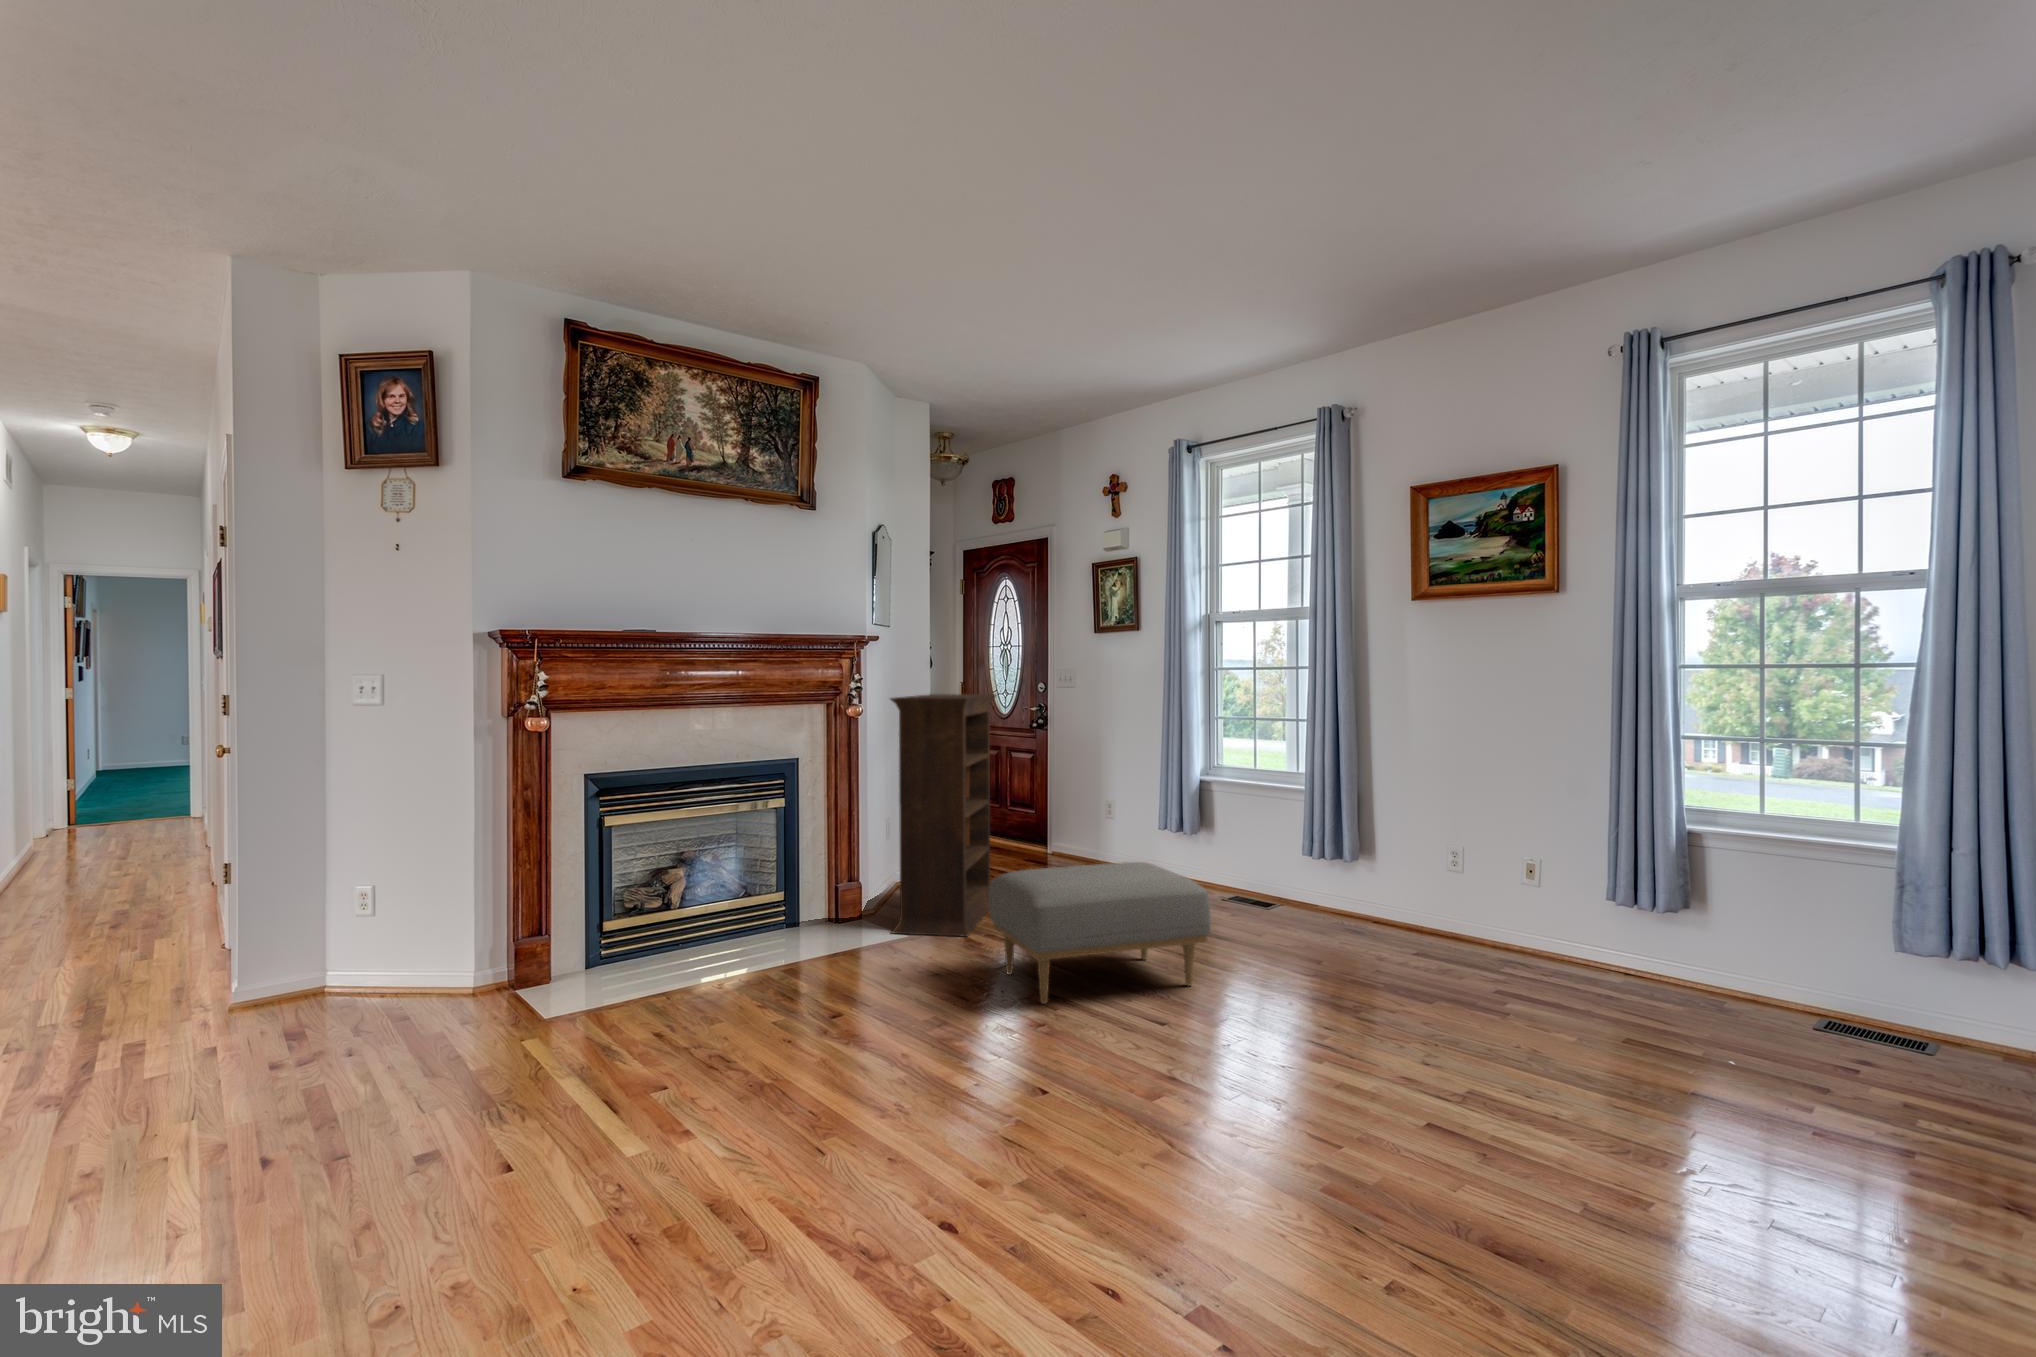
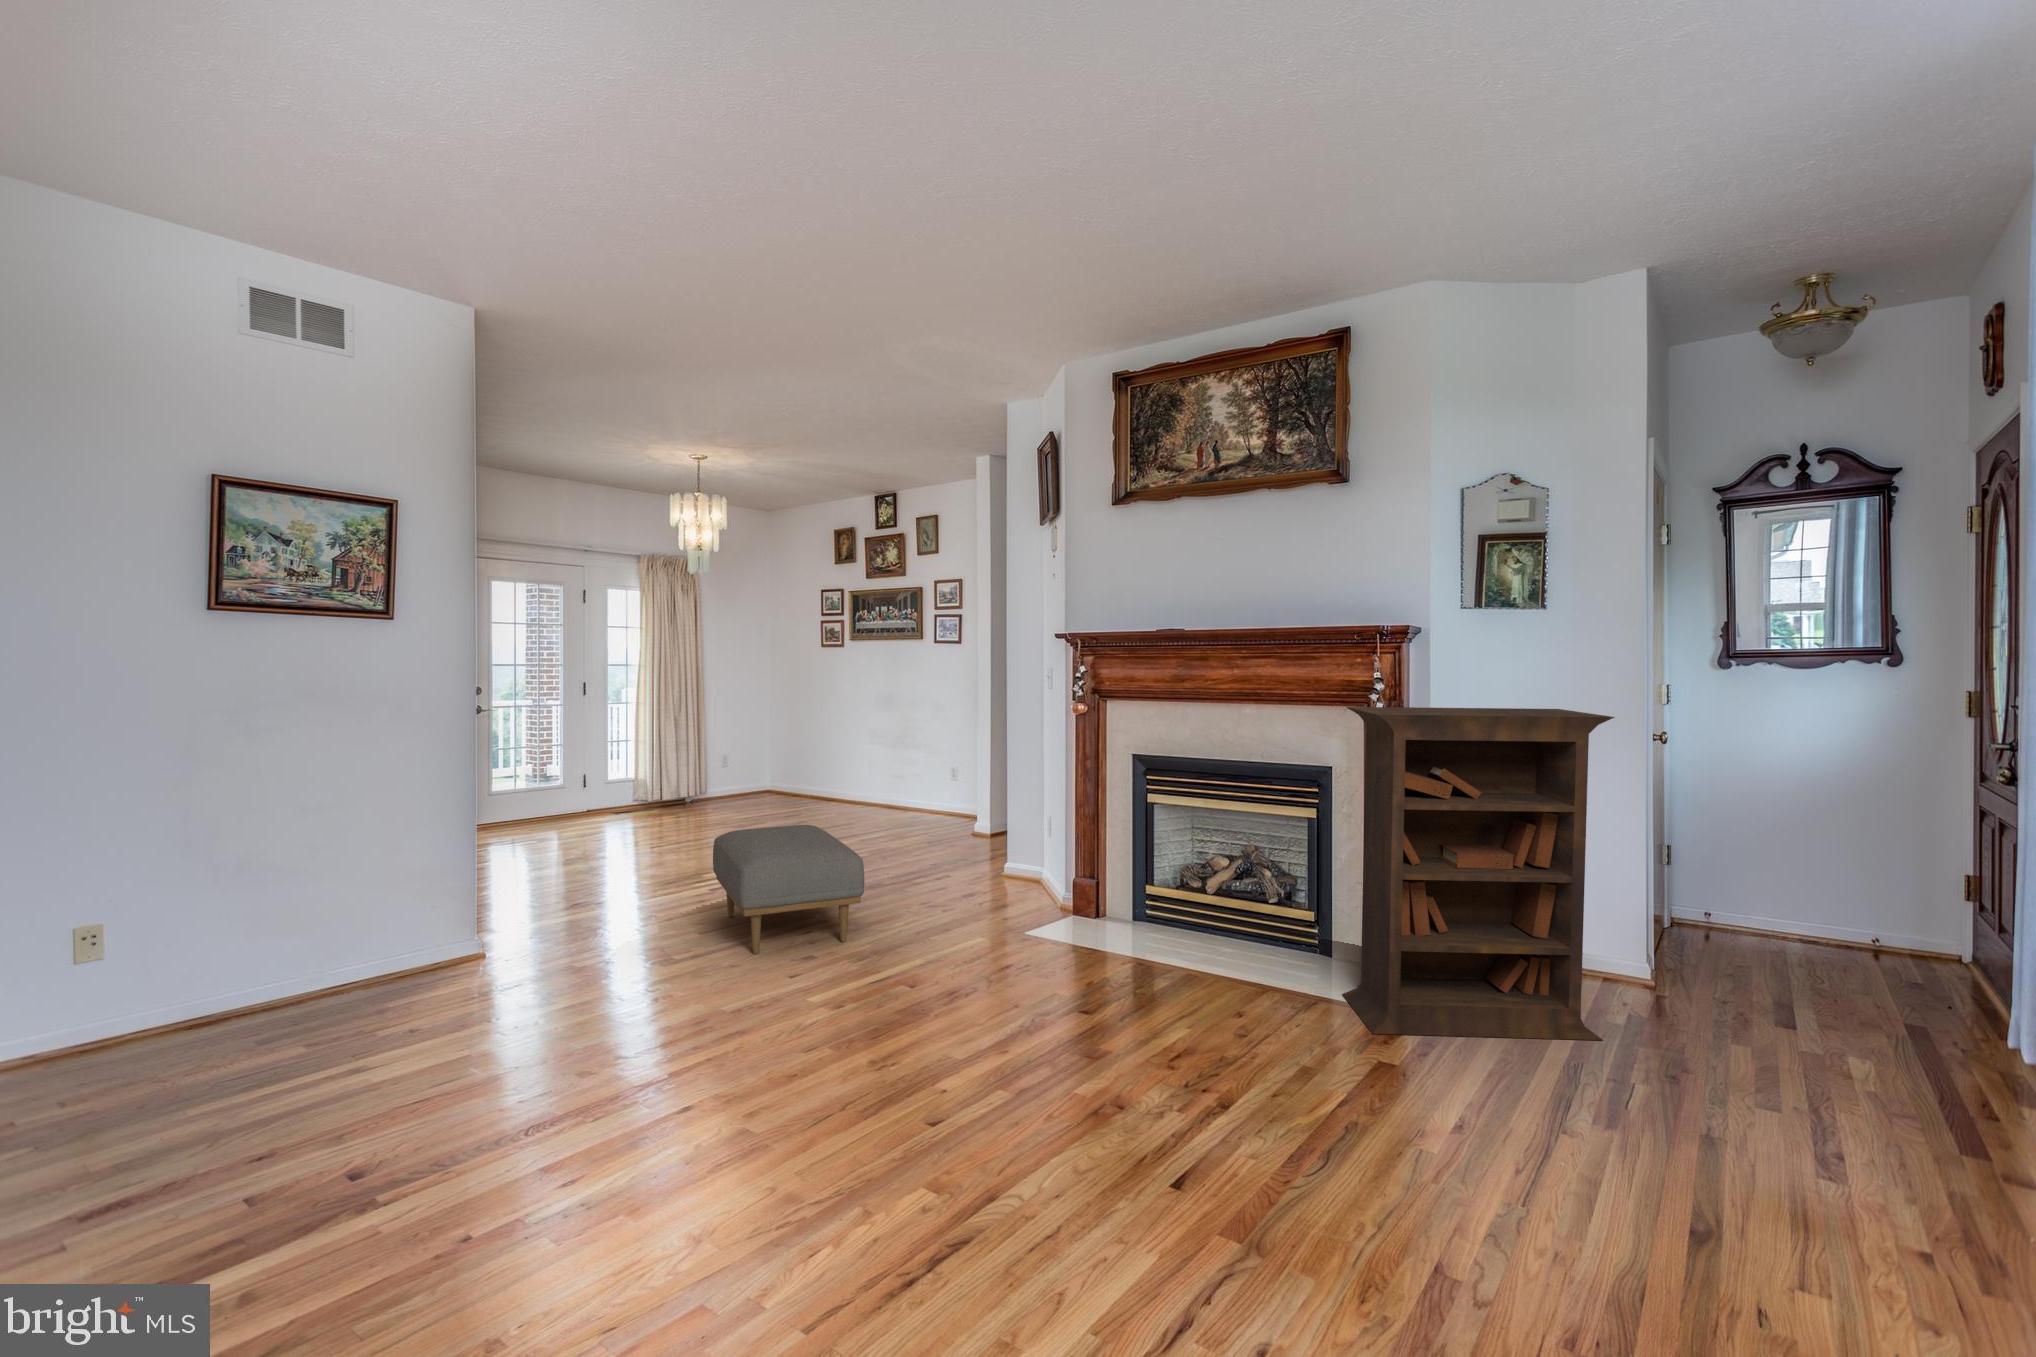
ottoman: present [989,862,1211,1004] -> present [713,825,864,954]

